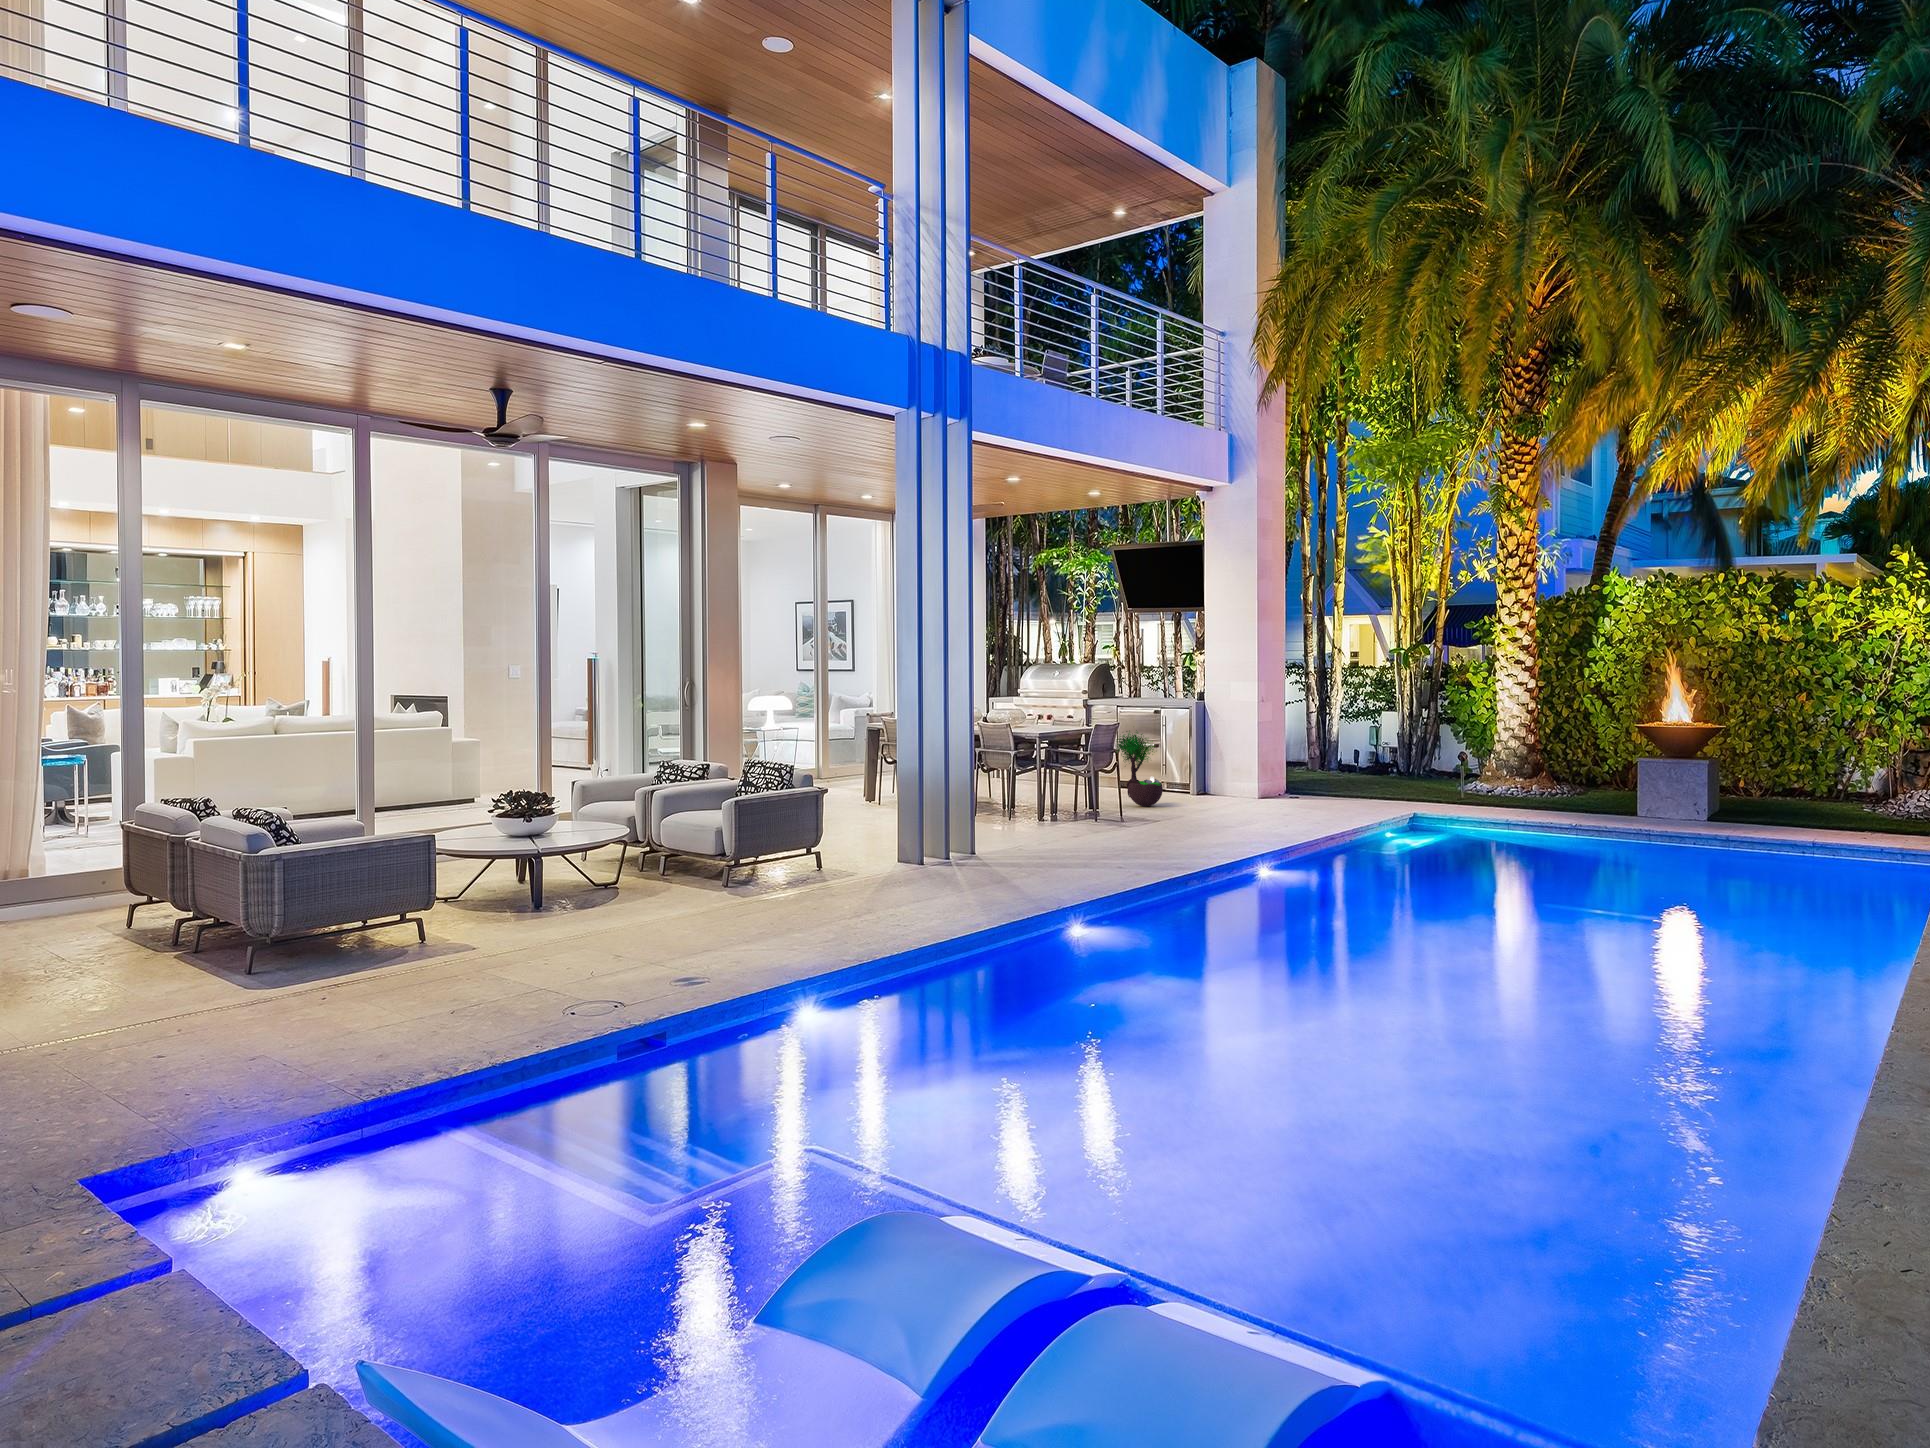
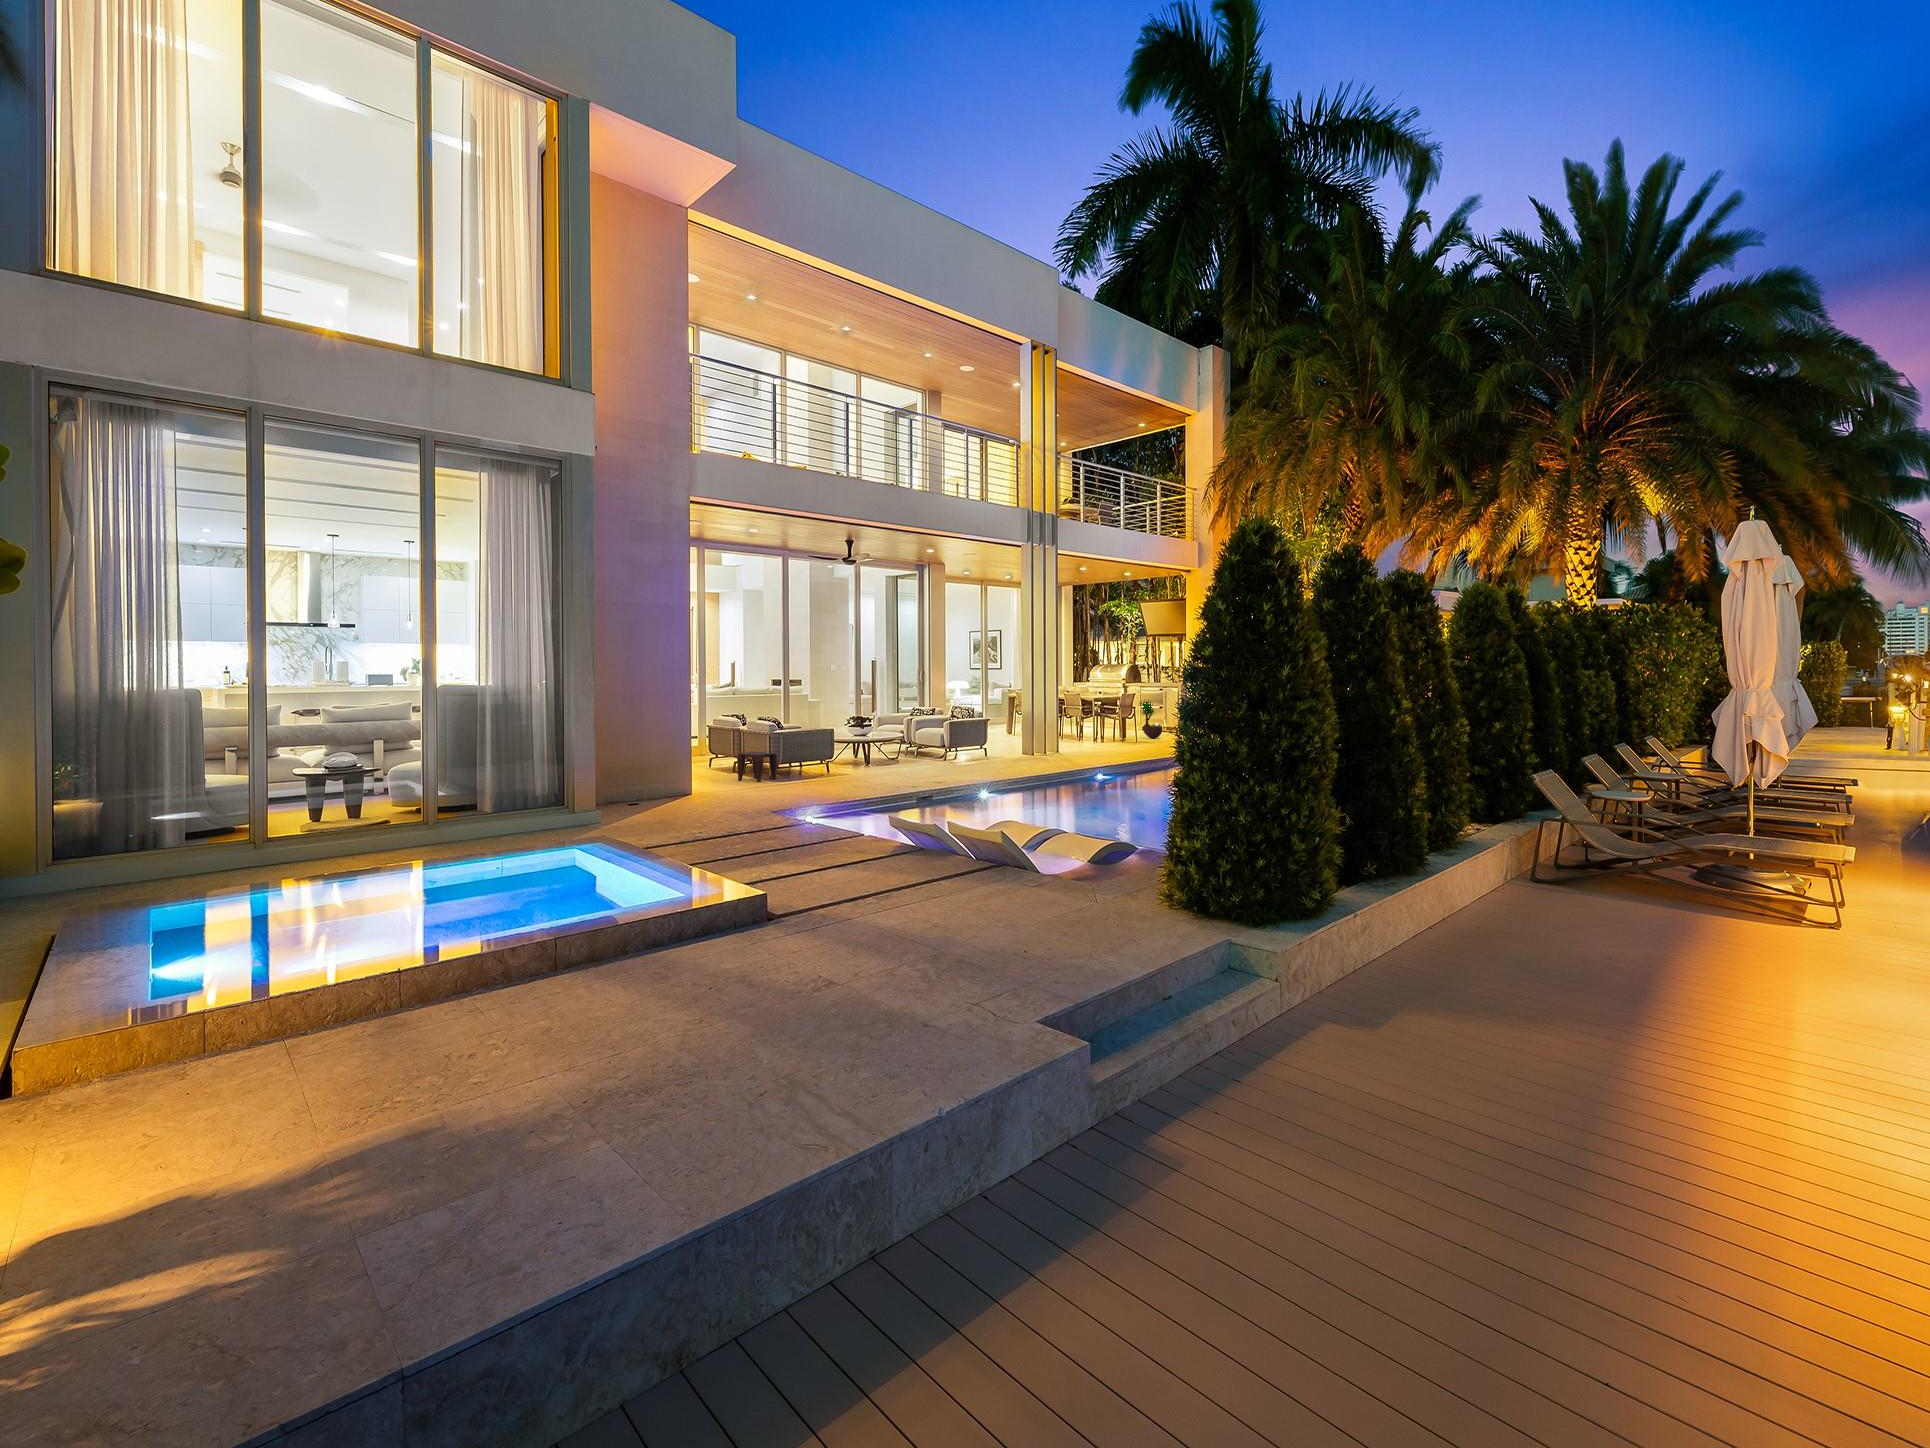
stool: none [169,891,282,975] -> present [737,751,777,782]

